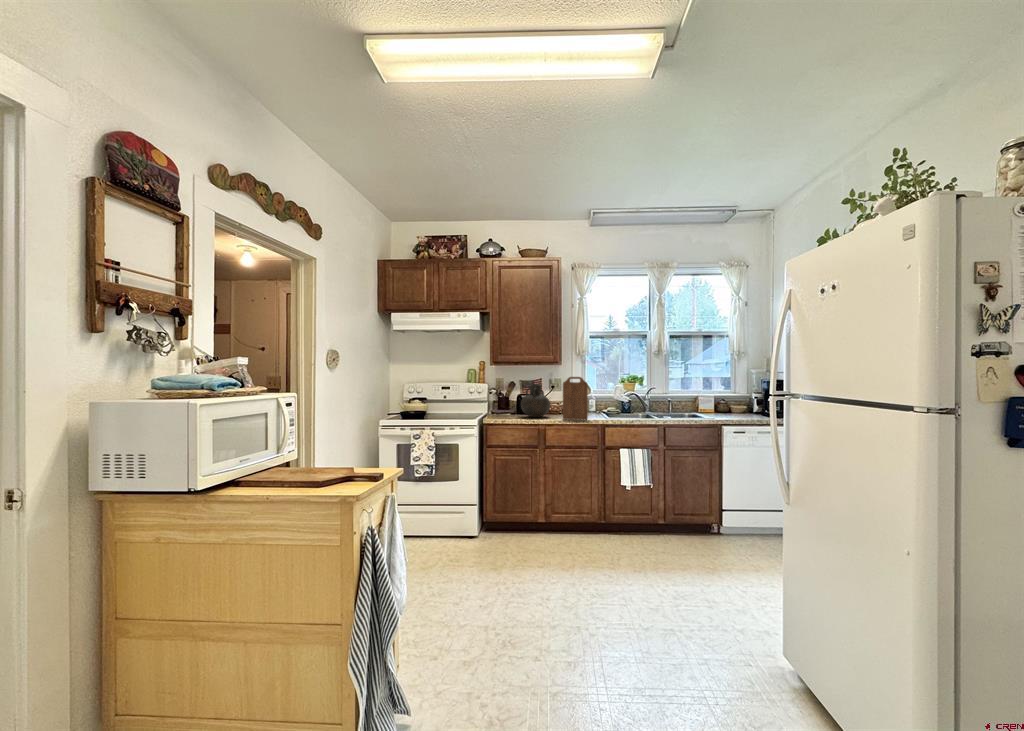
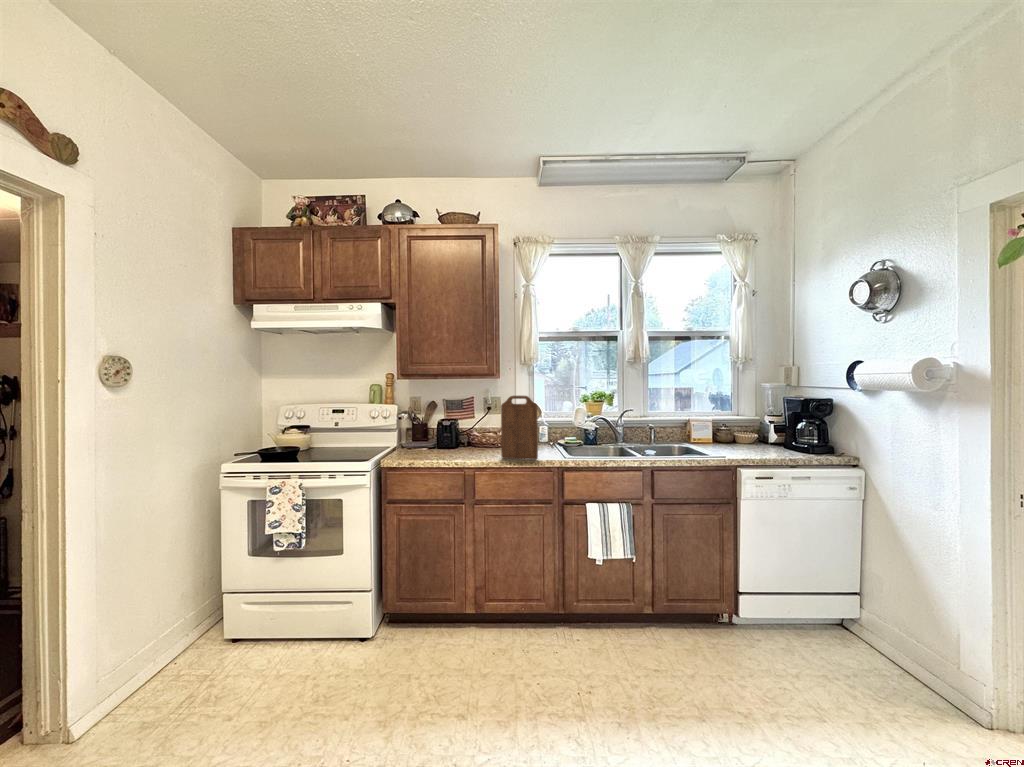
vase: present [521,384,550,417] -> none [442,406,485,454]

